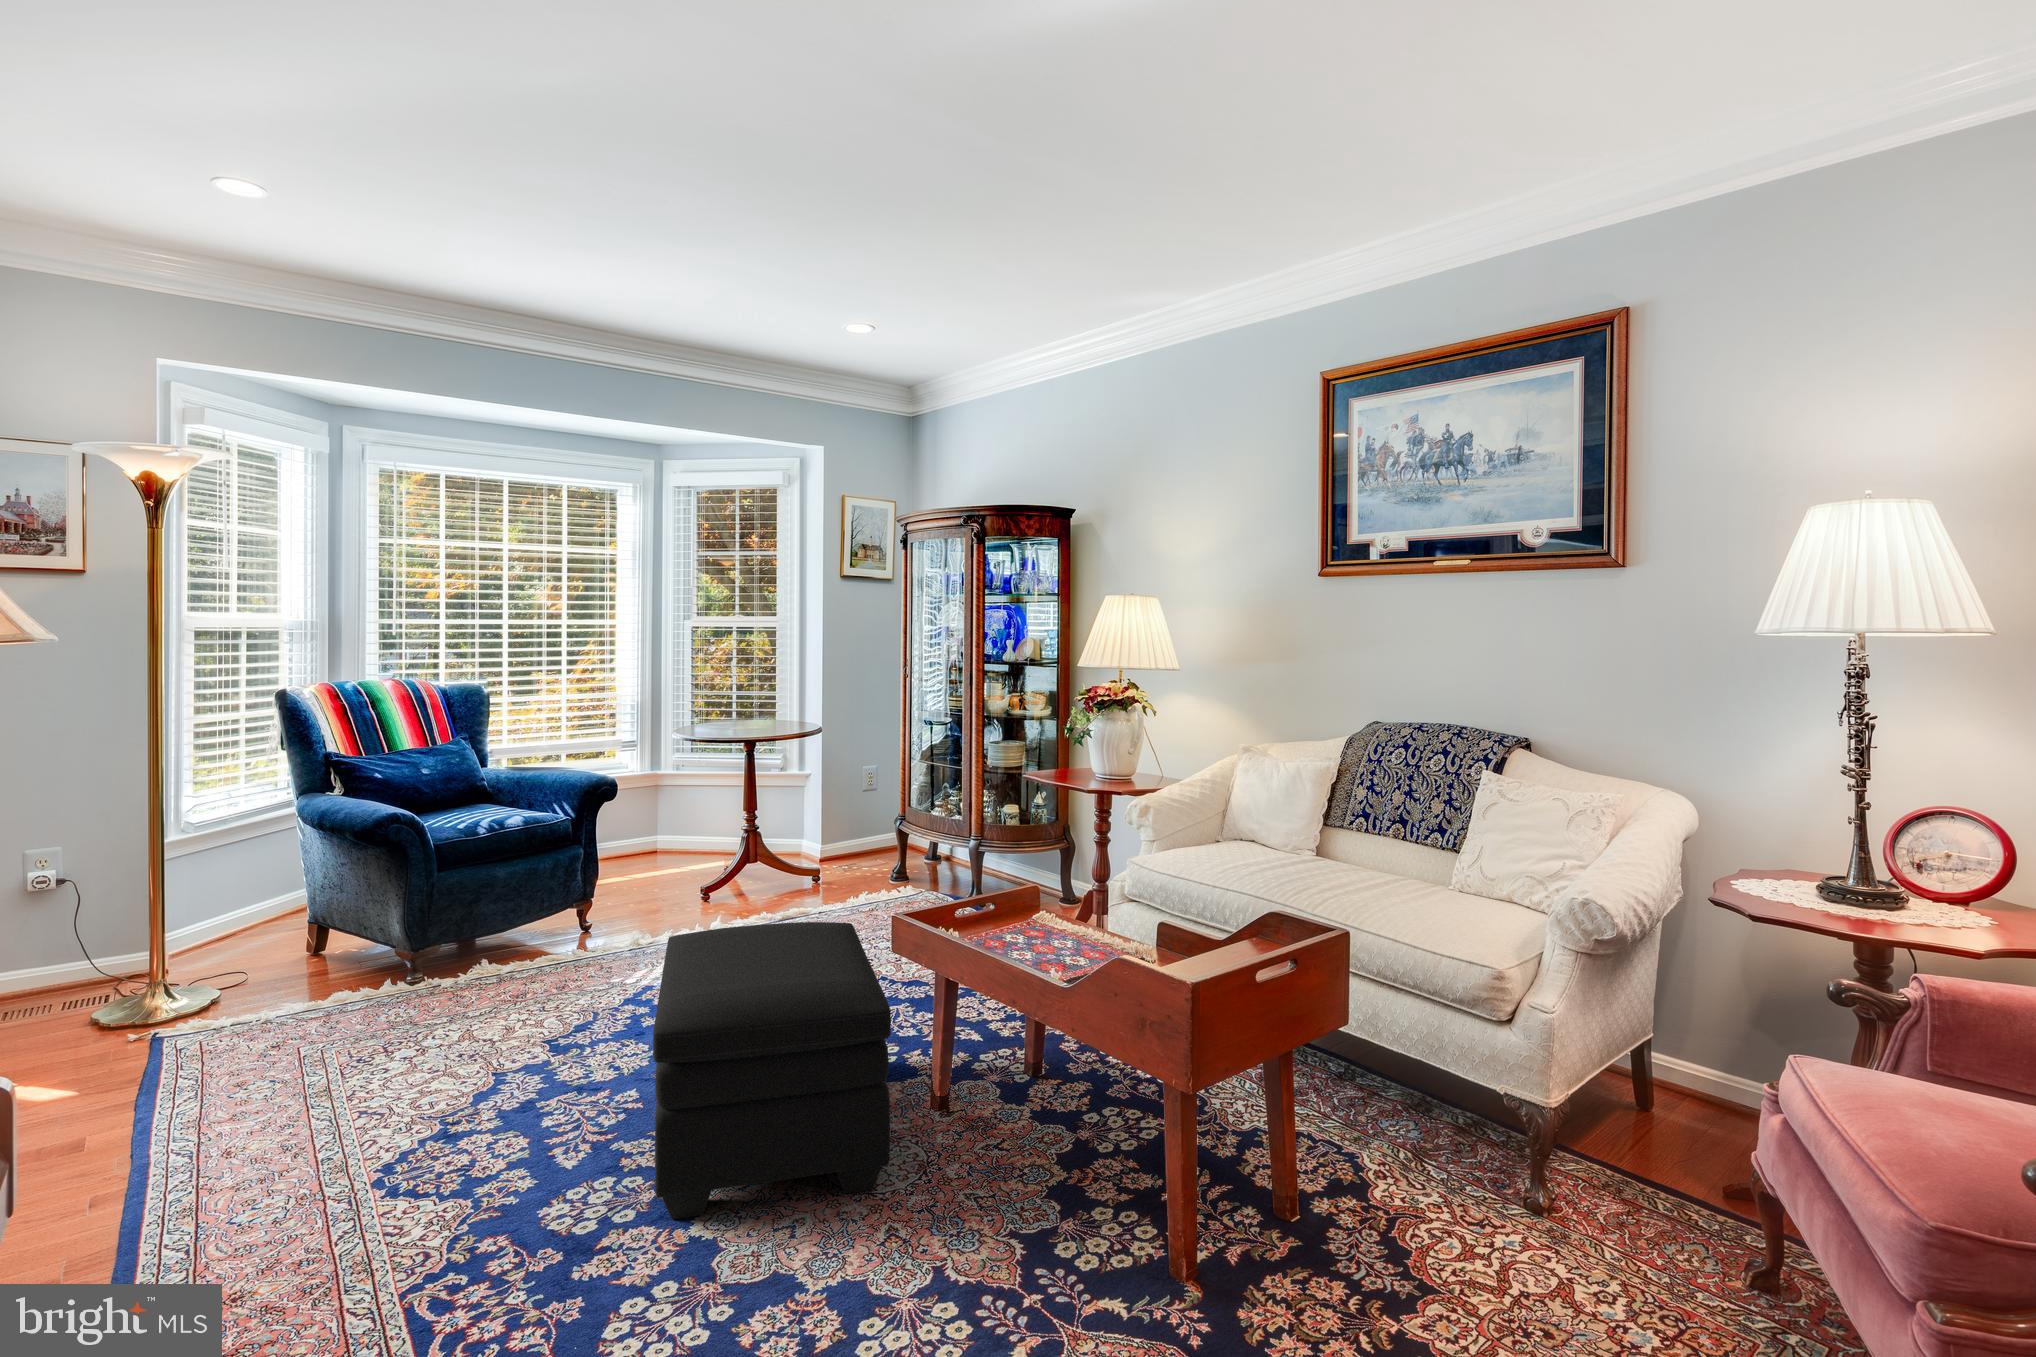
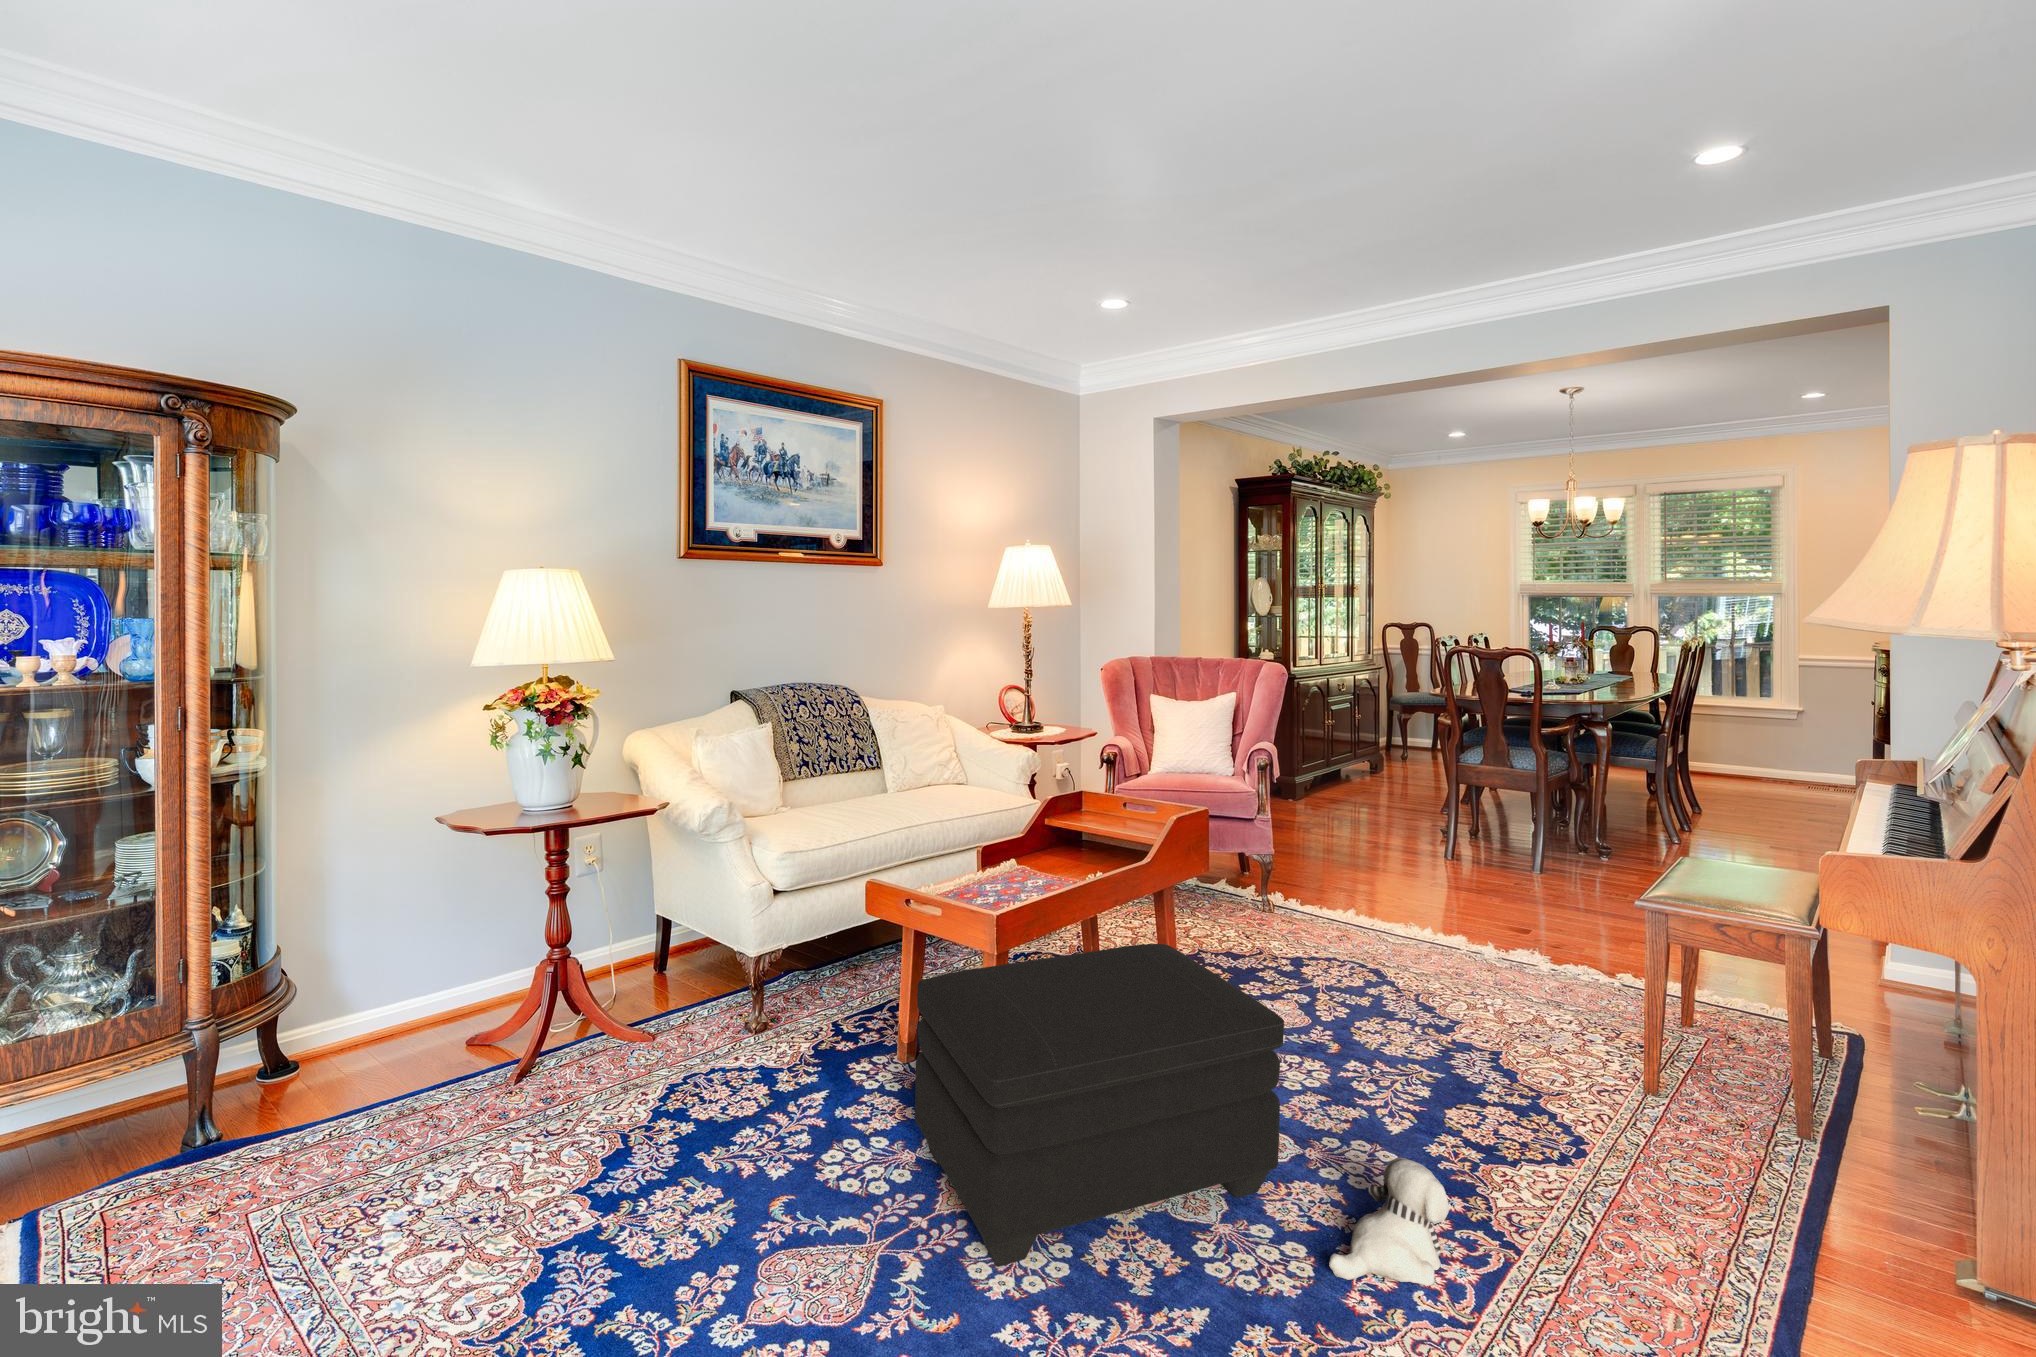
plush toy: none [461,1192,567,1312] -> present [1329,1158,1449,1286]

